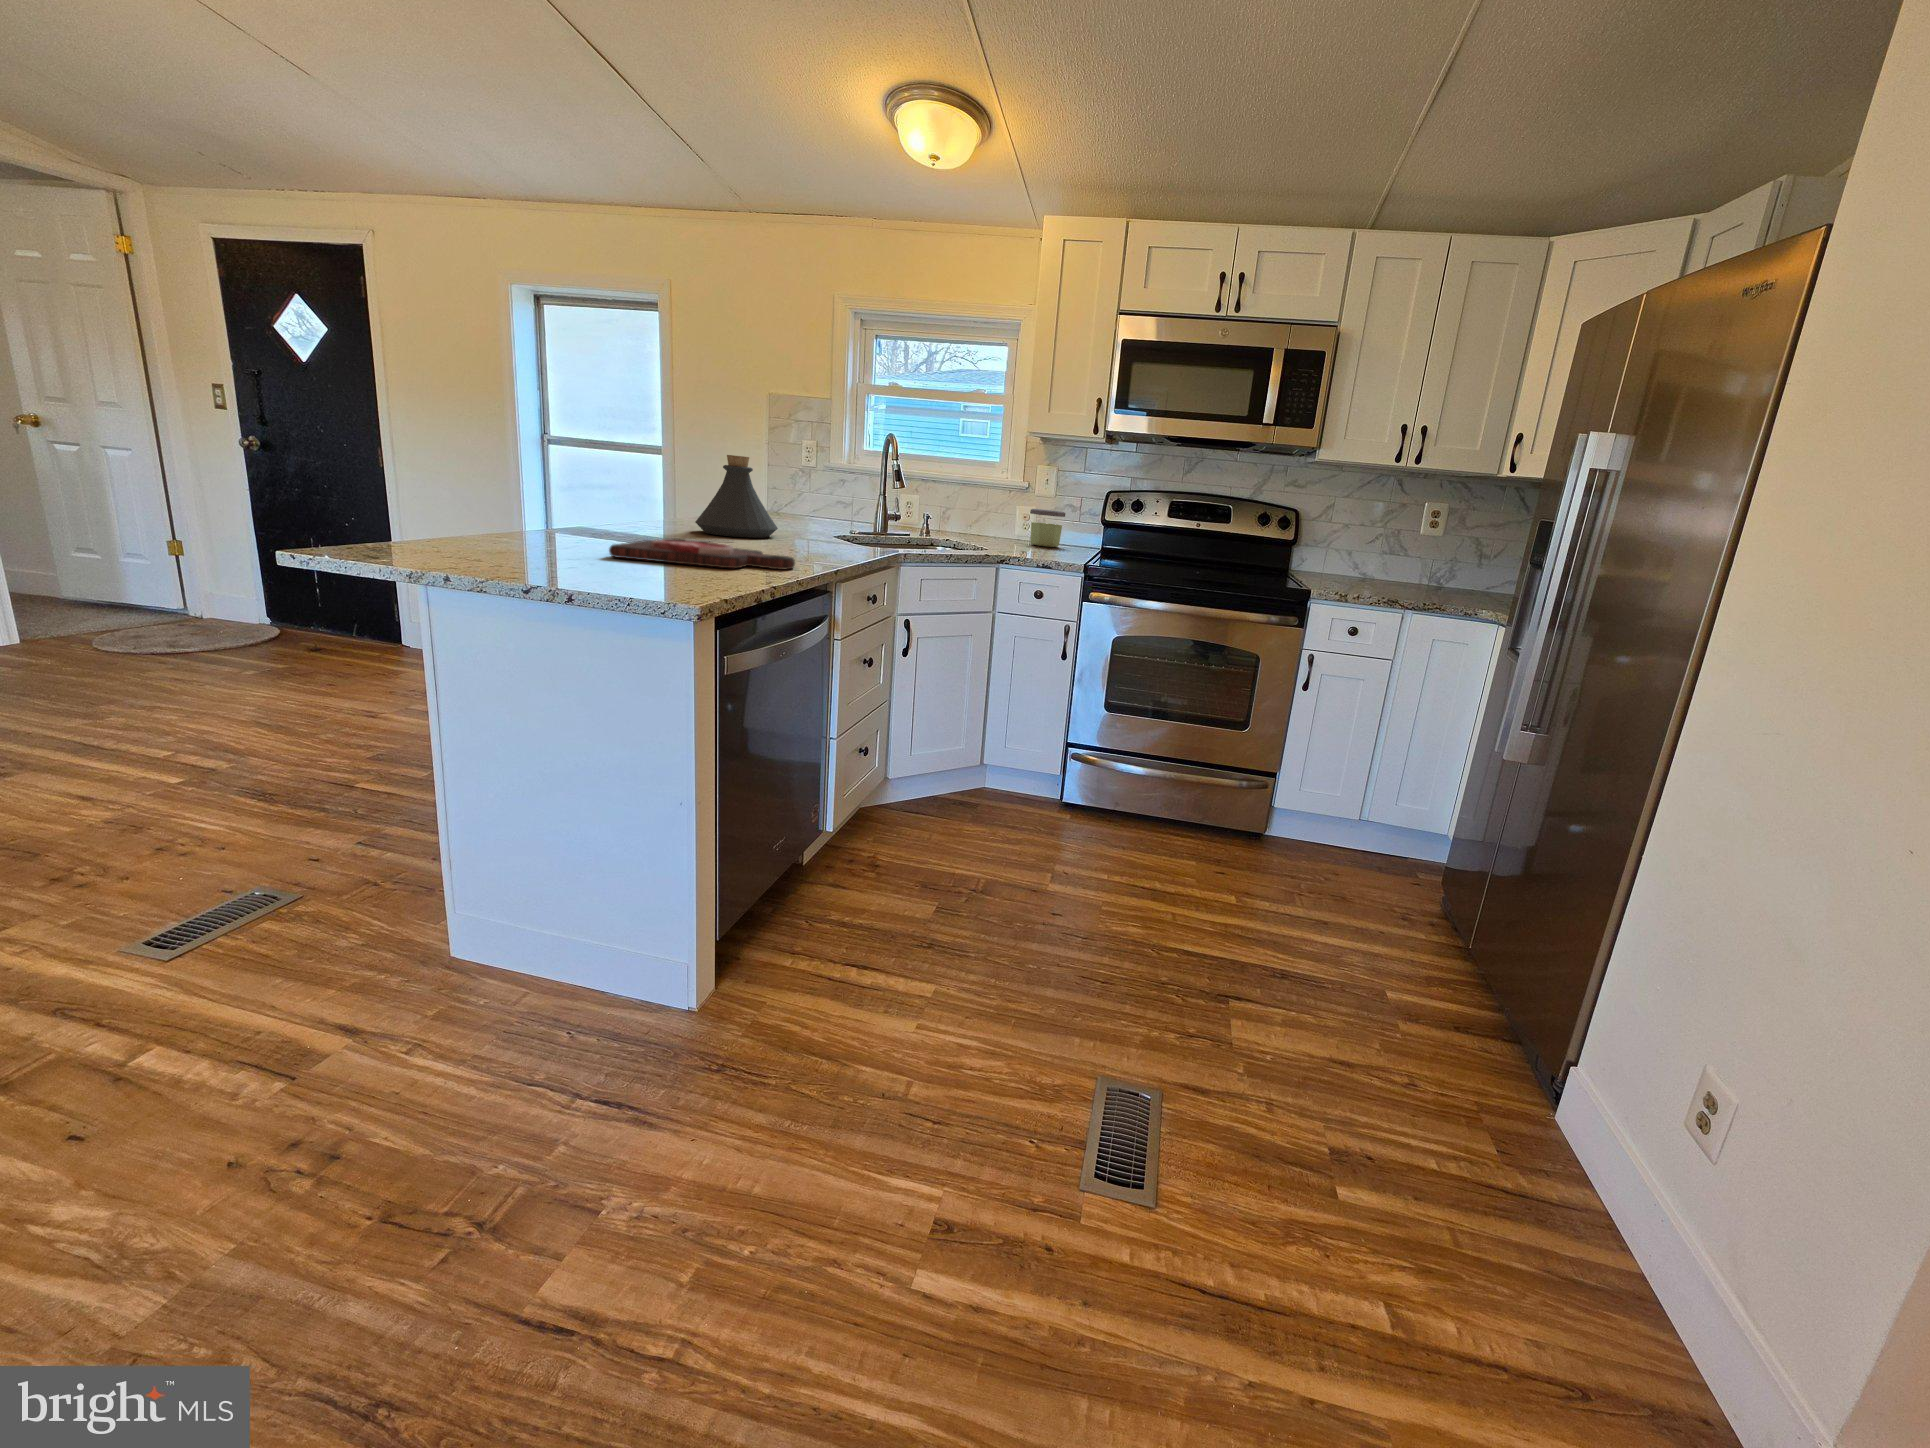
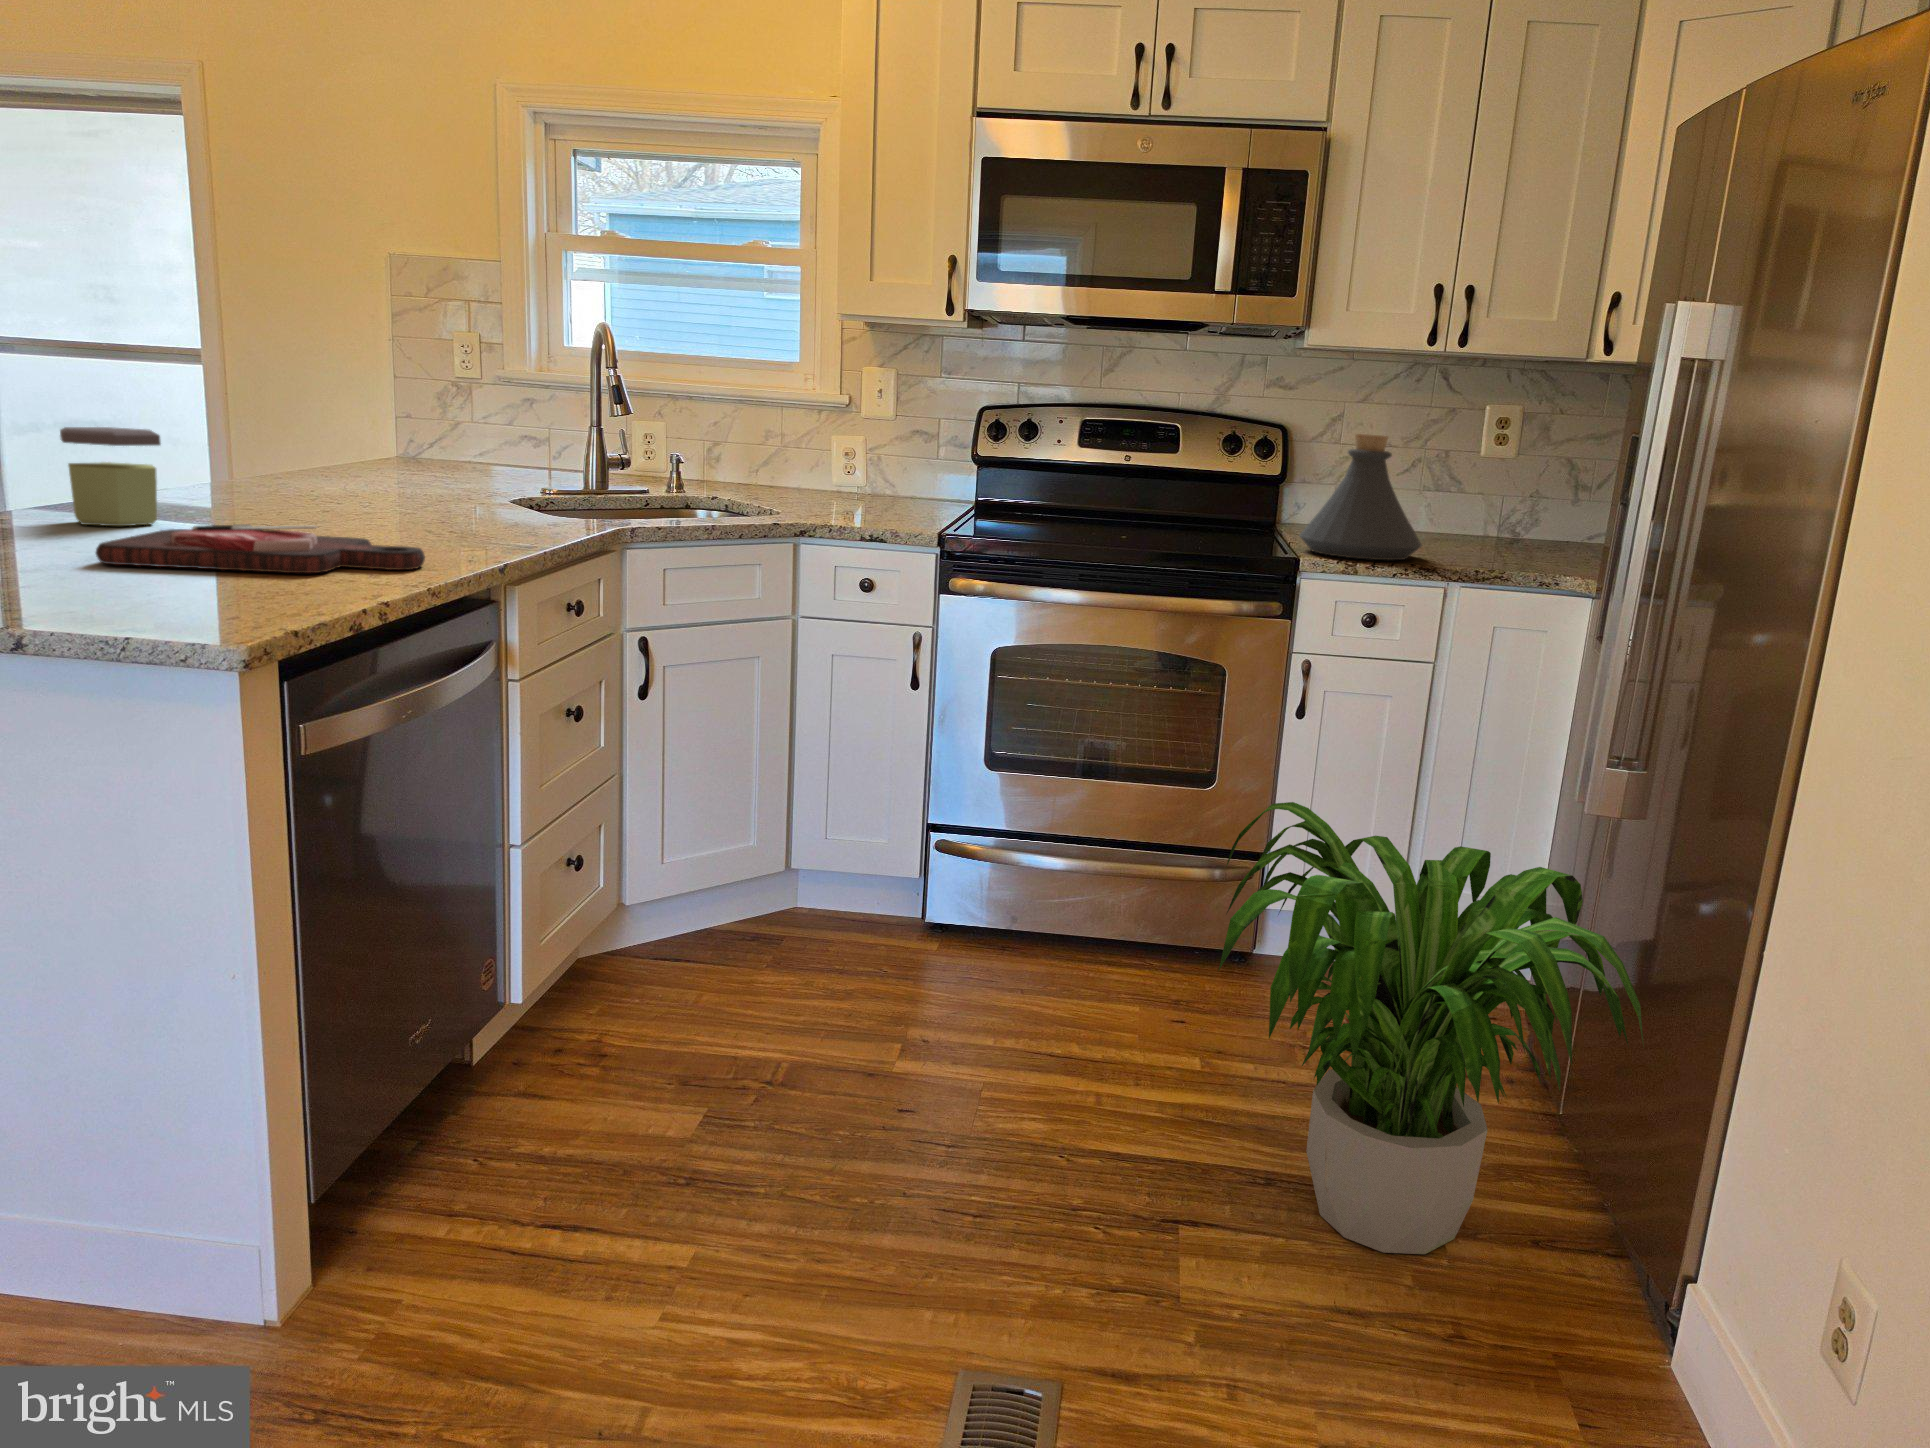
bottle: present [695,455,778,538] -> present [1299,434,1422,560]
jar: present [1030,509,1065,547] -> present [60,427,161,526]
potted plant: none [1262,741,1554,1028] -> present [1219,802,1643,1254]

